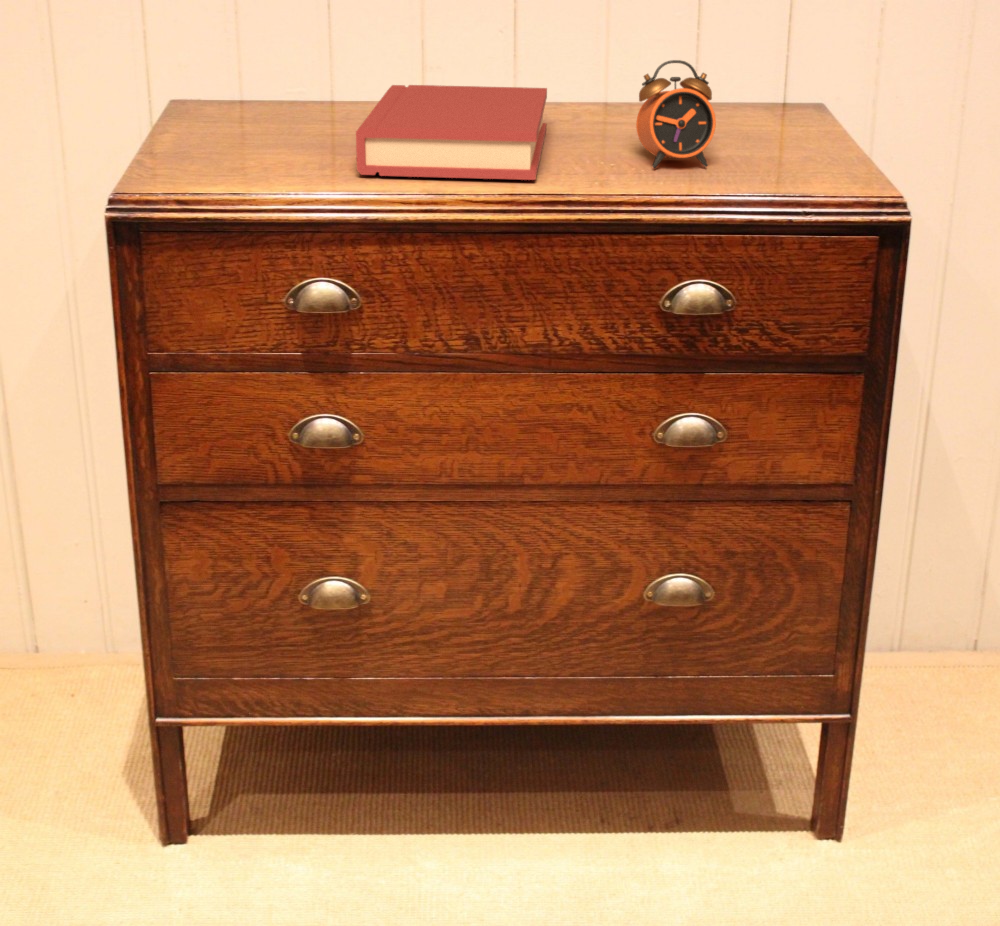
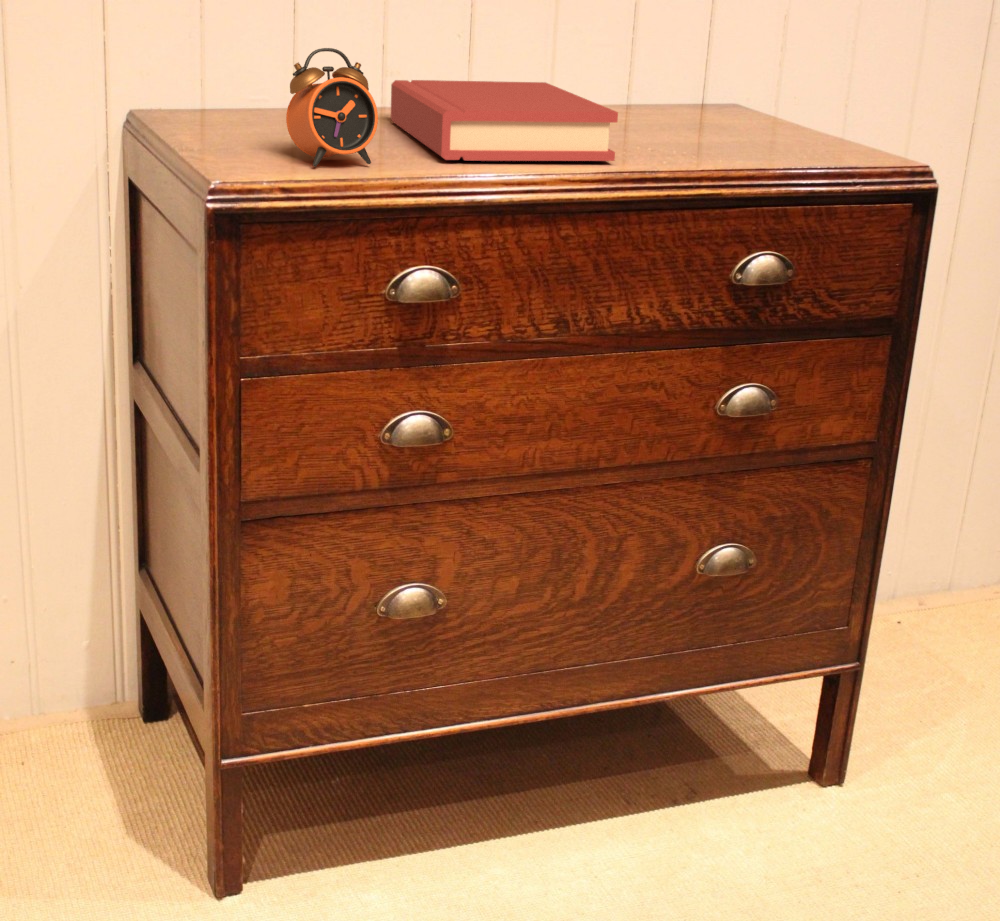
alarm clock: present [636,60,716,168] -> present [286,48,378,167]

